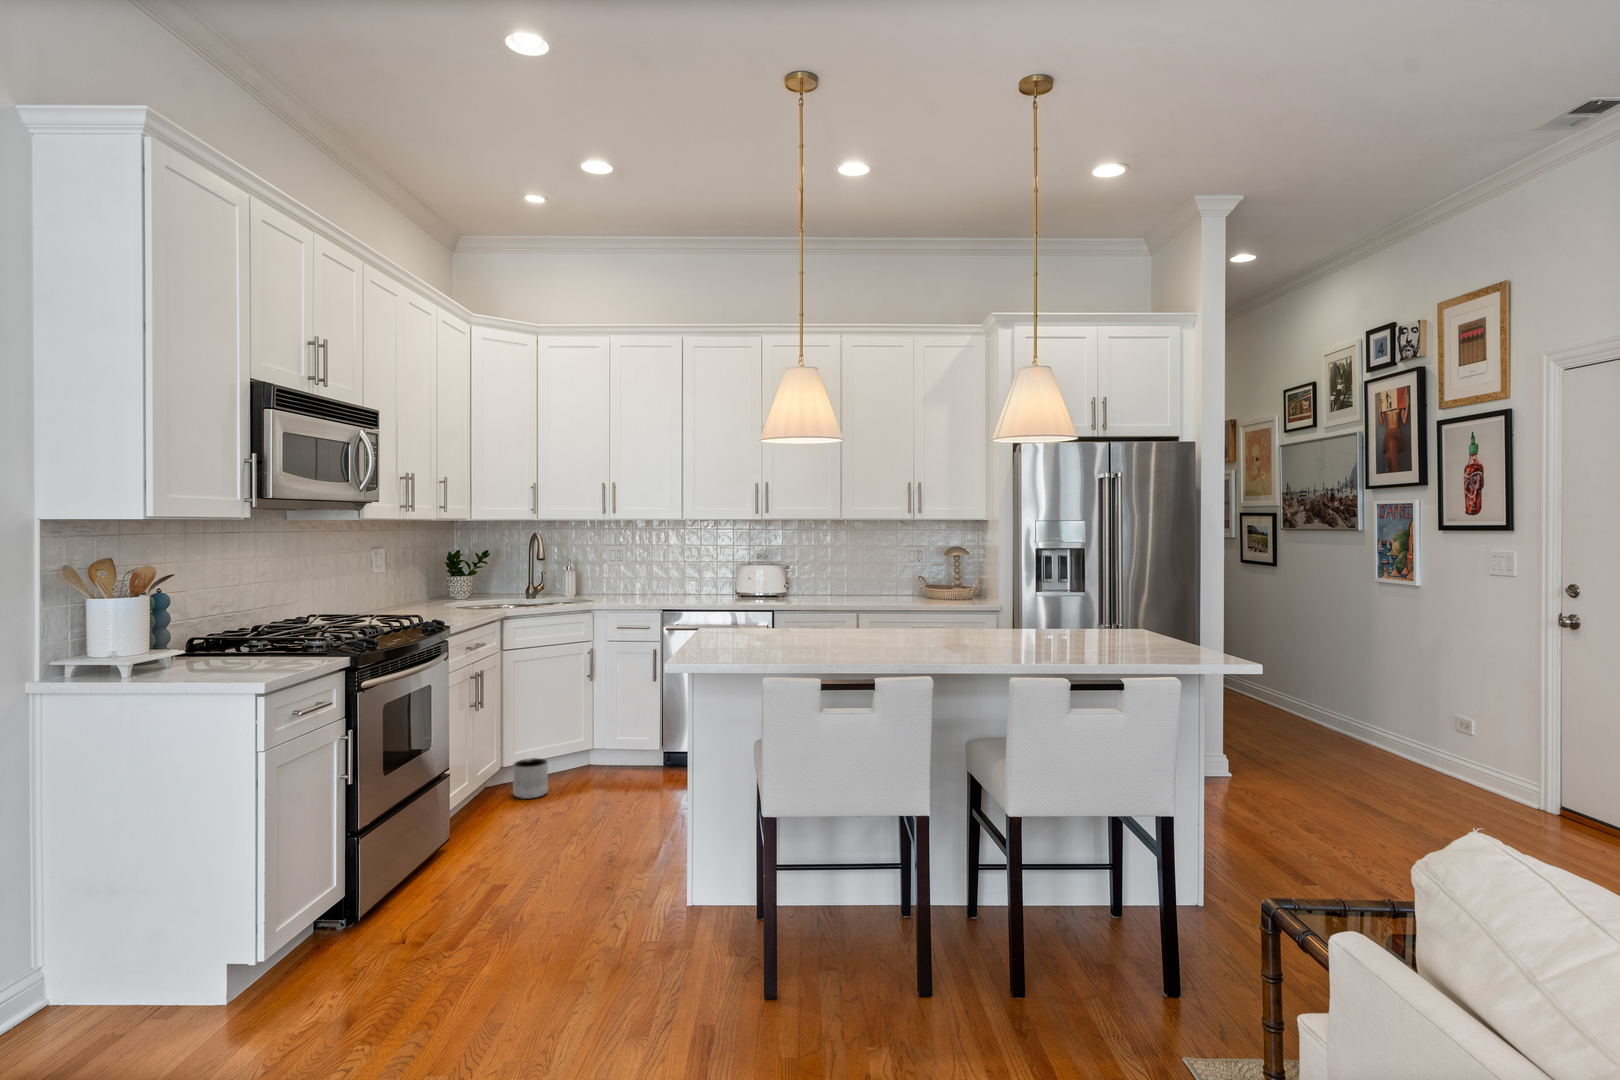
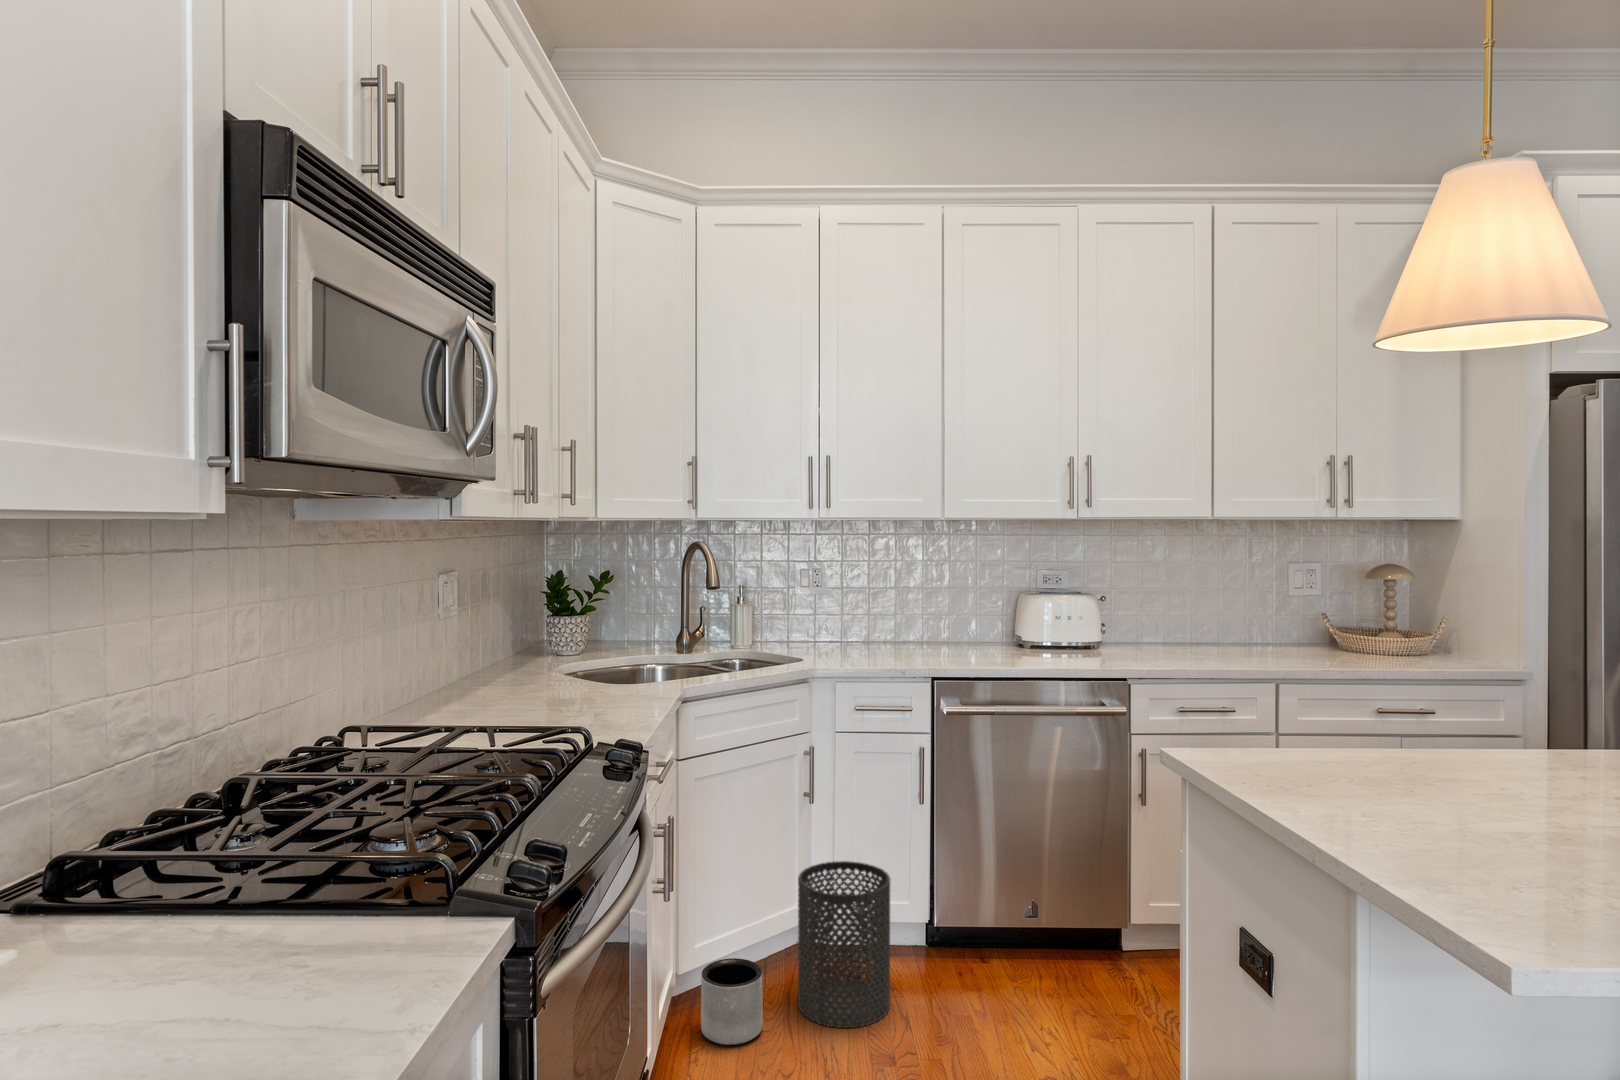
trash can: none [572,711,625,794] -> present [798,861,890,1028]

